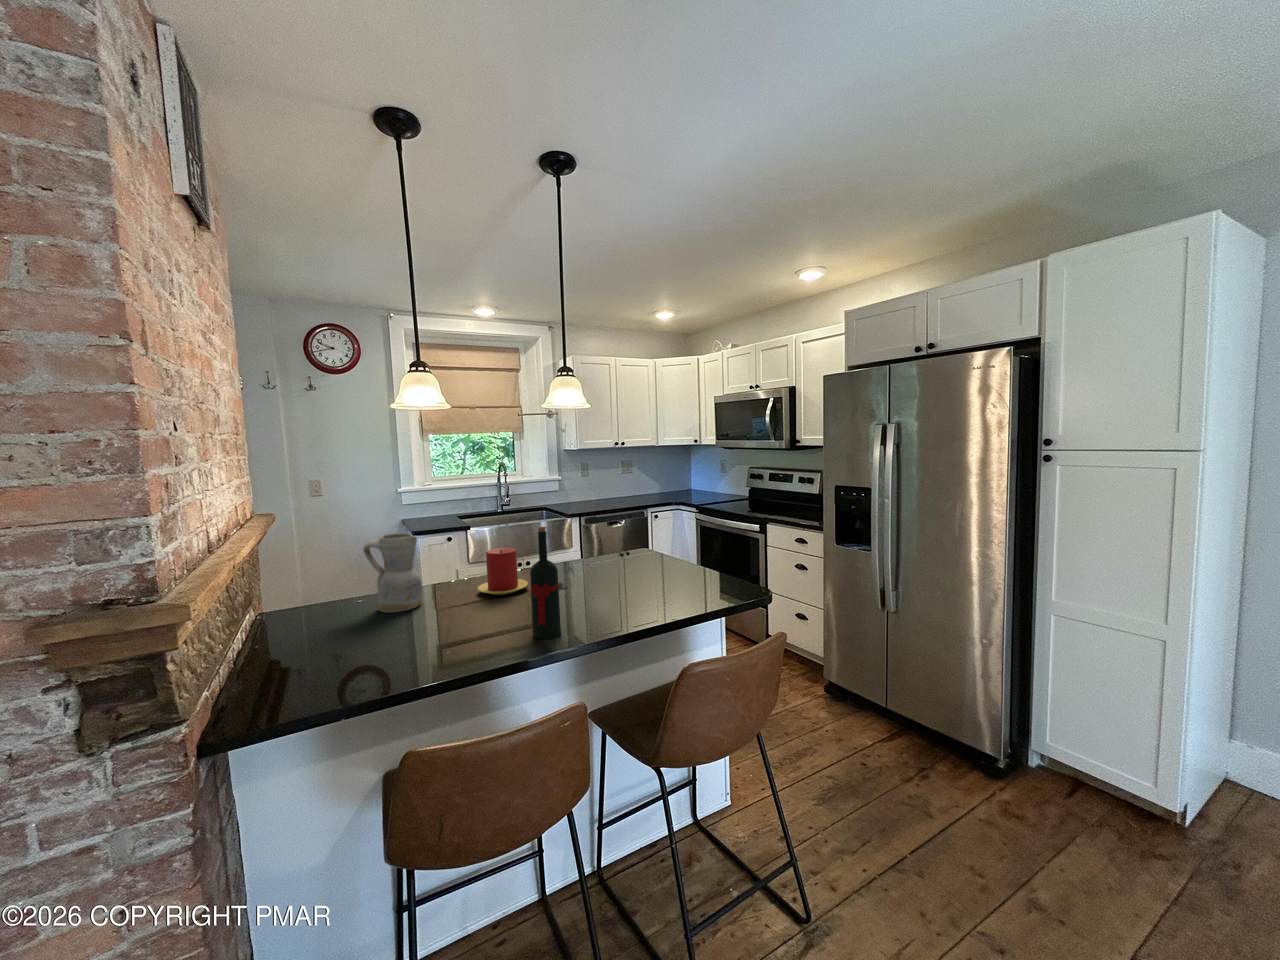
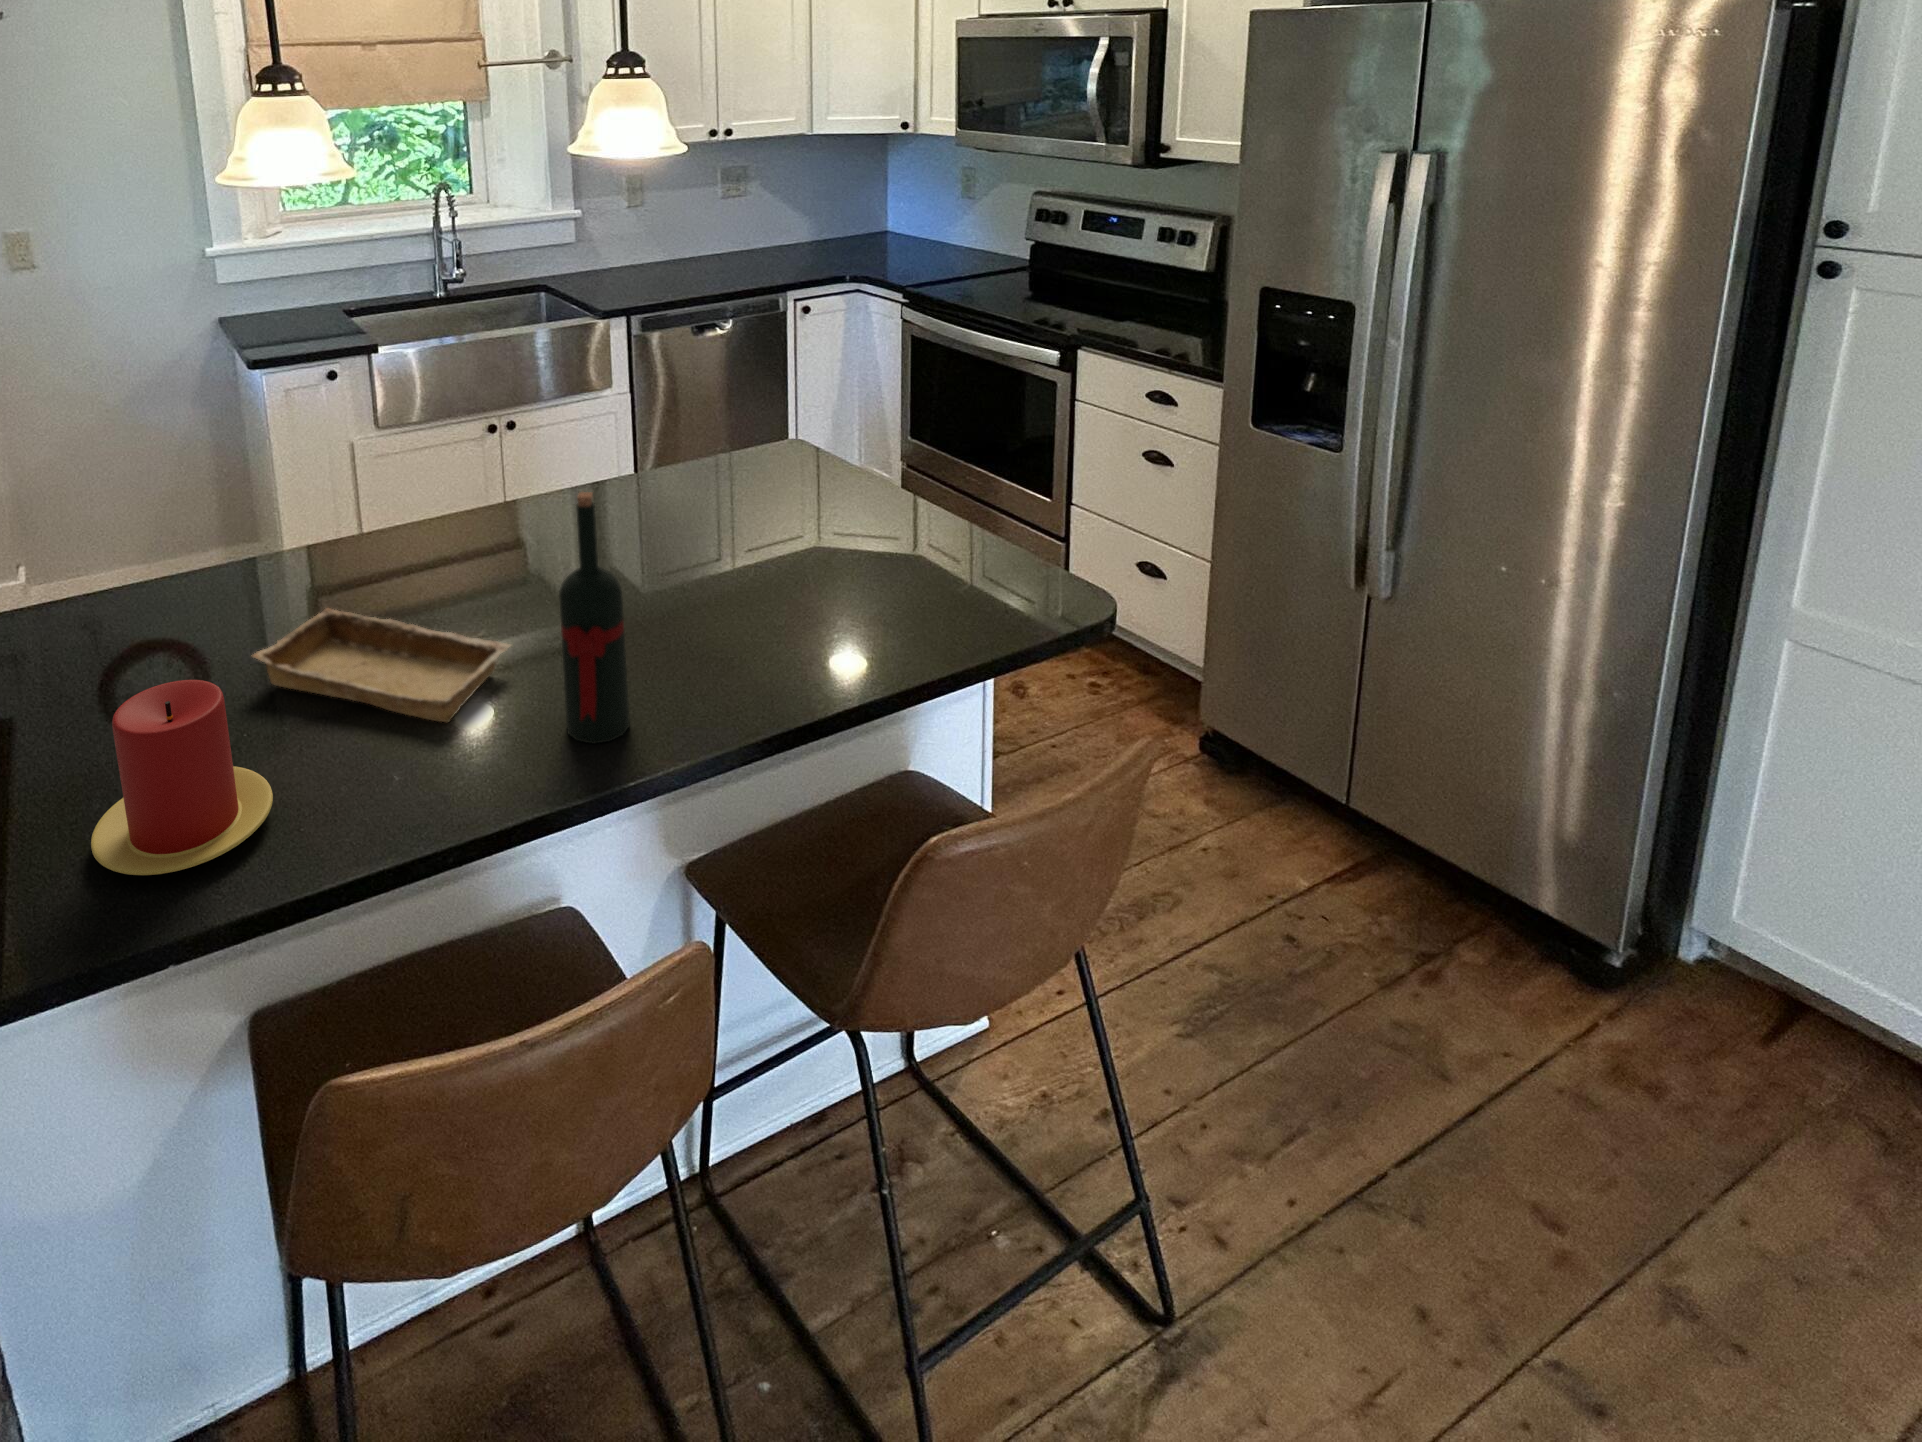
ceramic pitcher: present [363,533,422,612] -> none [173,451,308,633]
candle: present [478,548,528,595] -> present [91,680,273,875]
tray: none [393,598,512,635] -> present [253,608,511,722]

